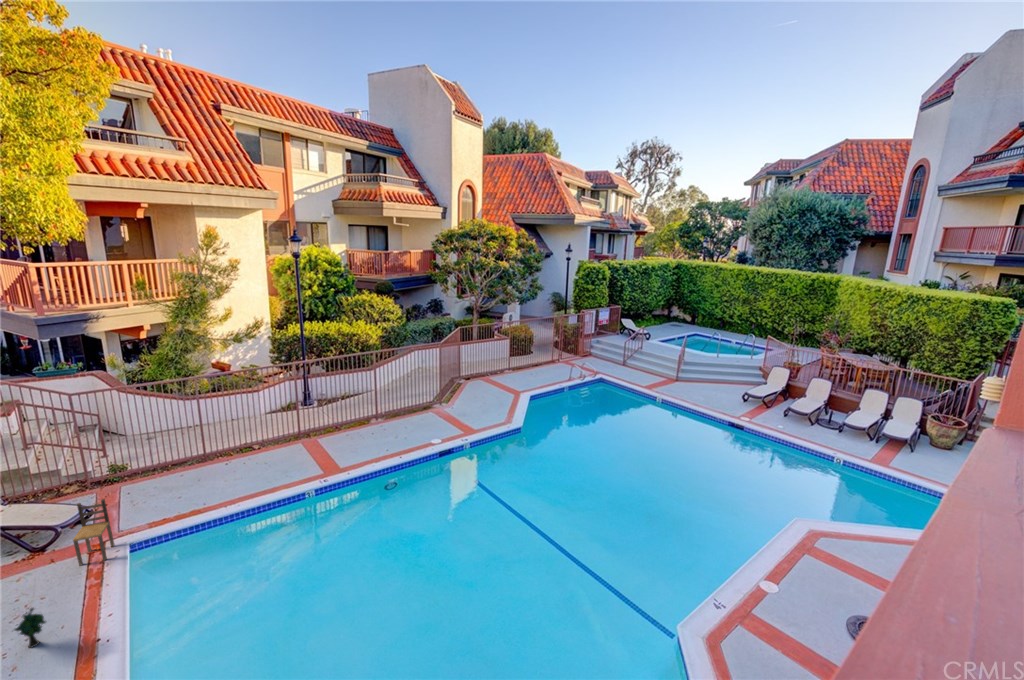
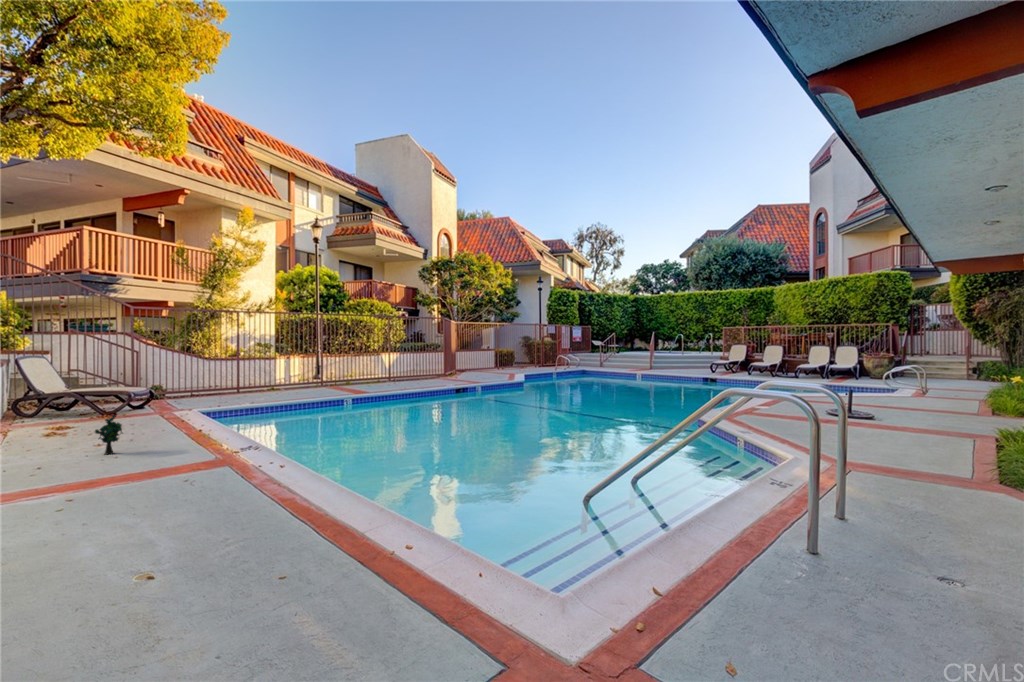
chair: present [73,499,114,566] -> none [130,376,161,433]

